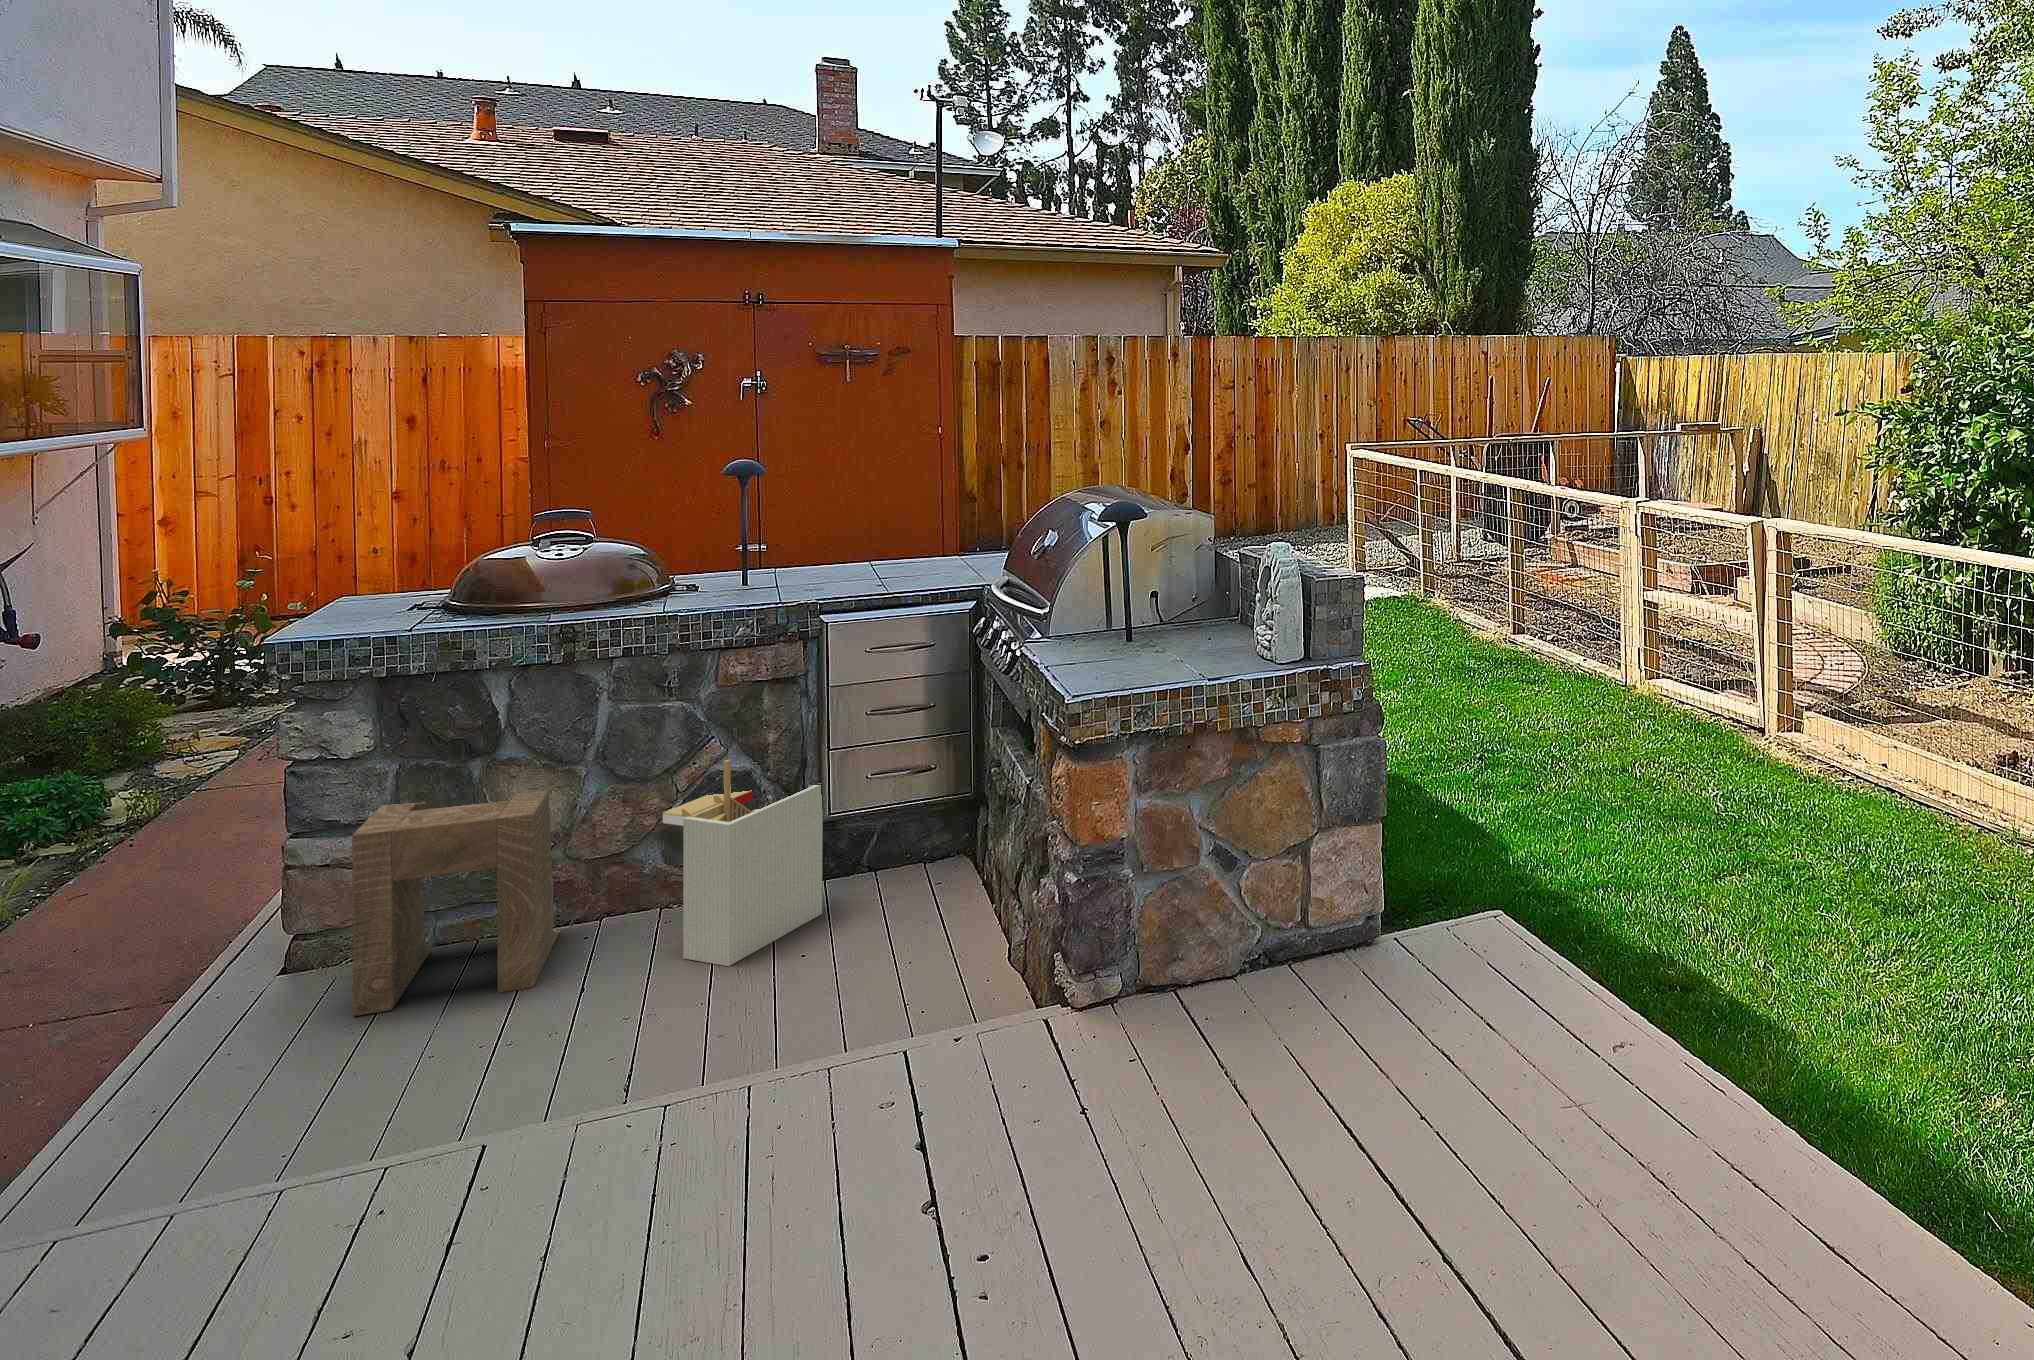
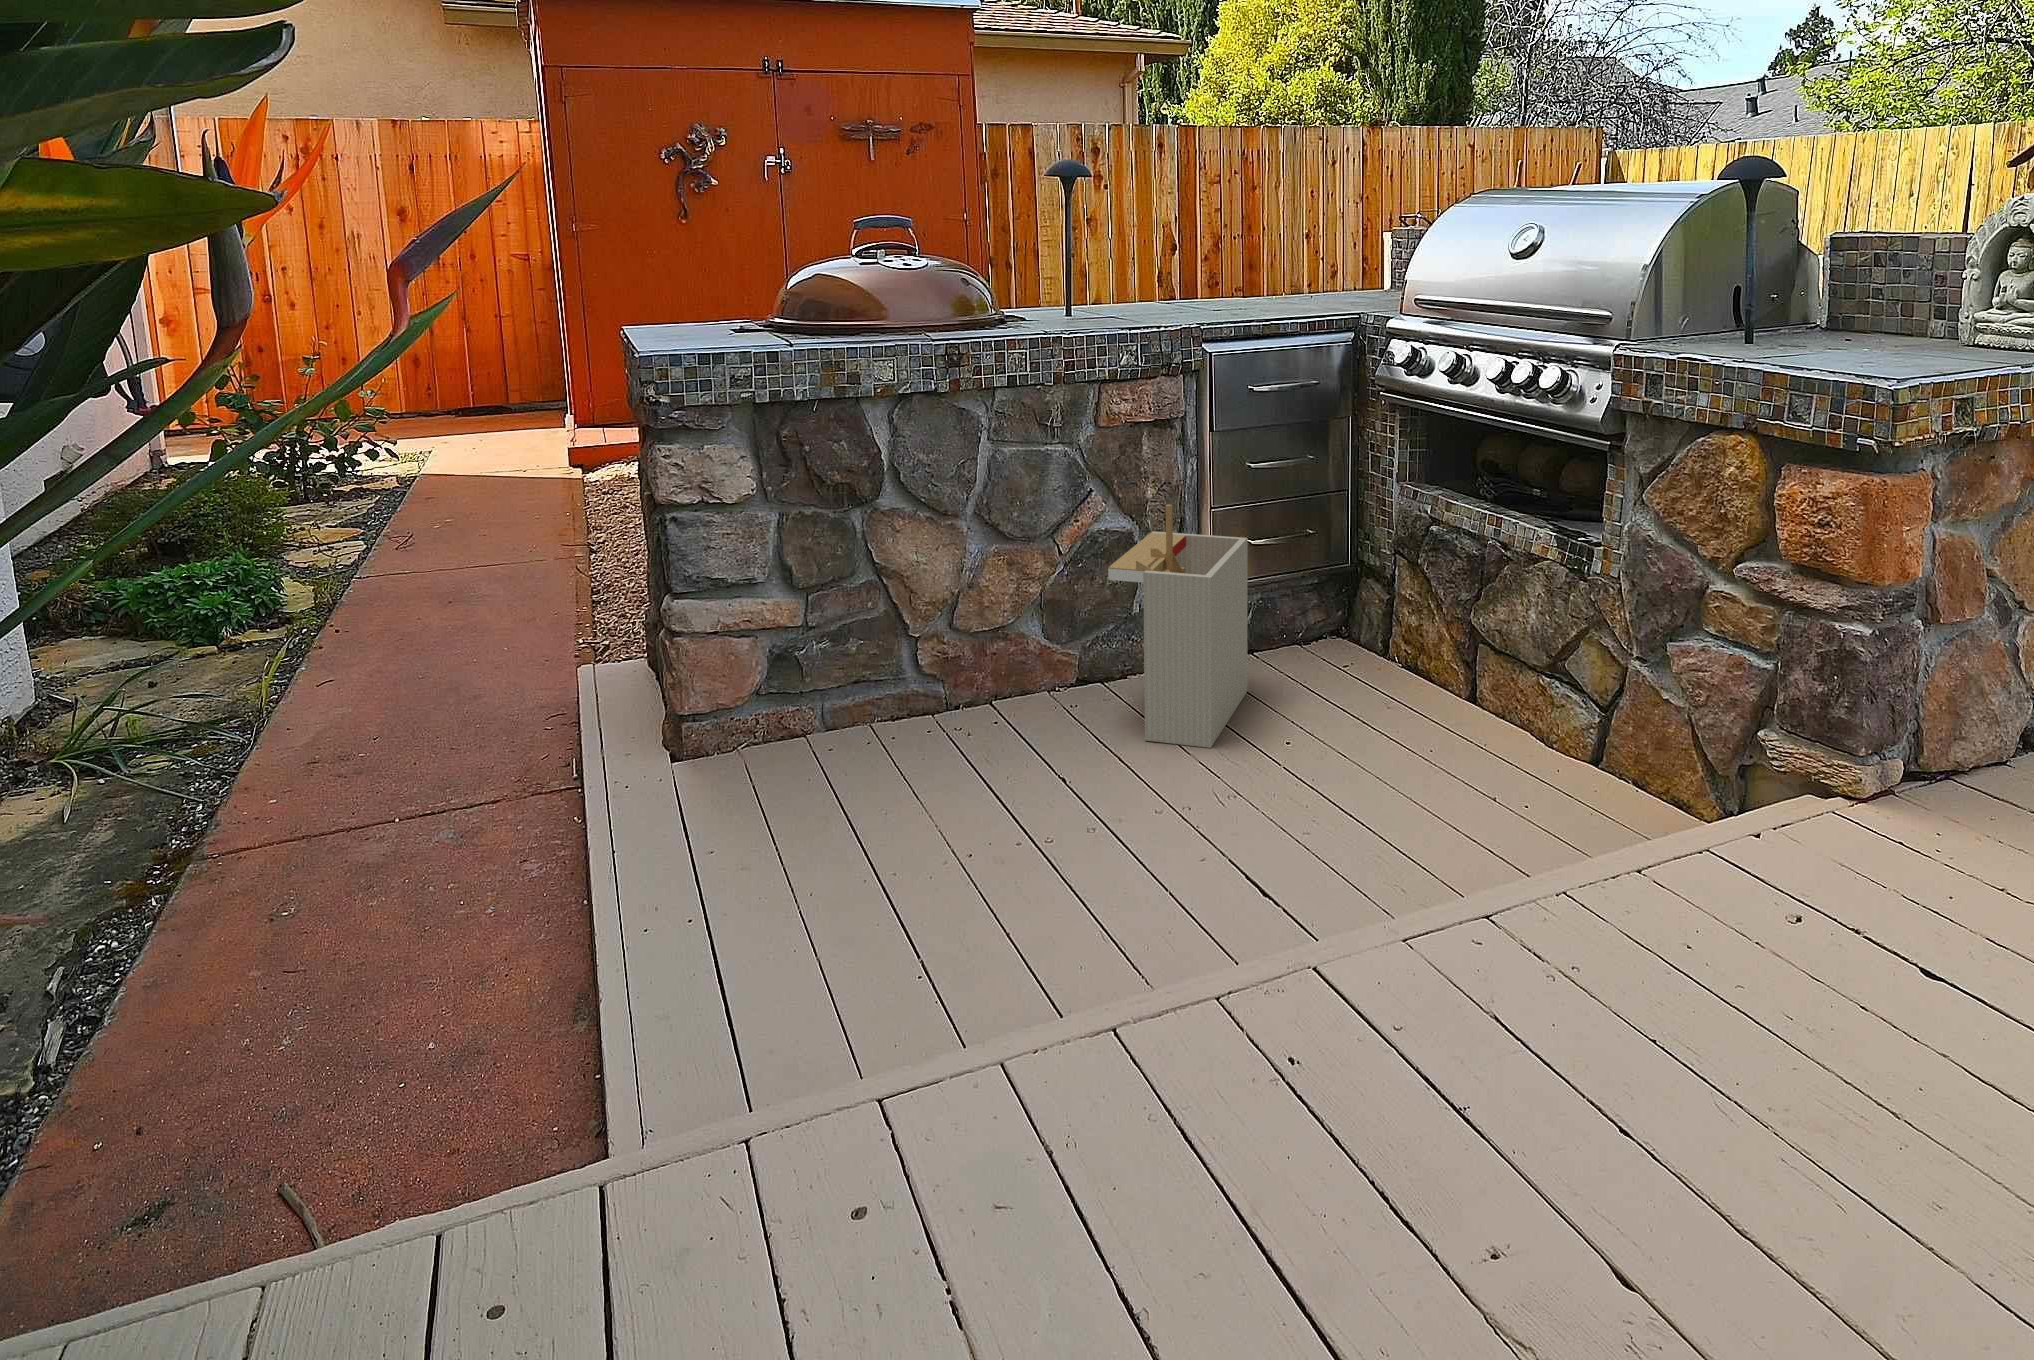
stool: present [352,790,559,1016] -> none [786,526,1002,809]

